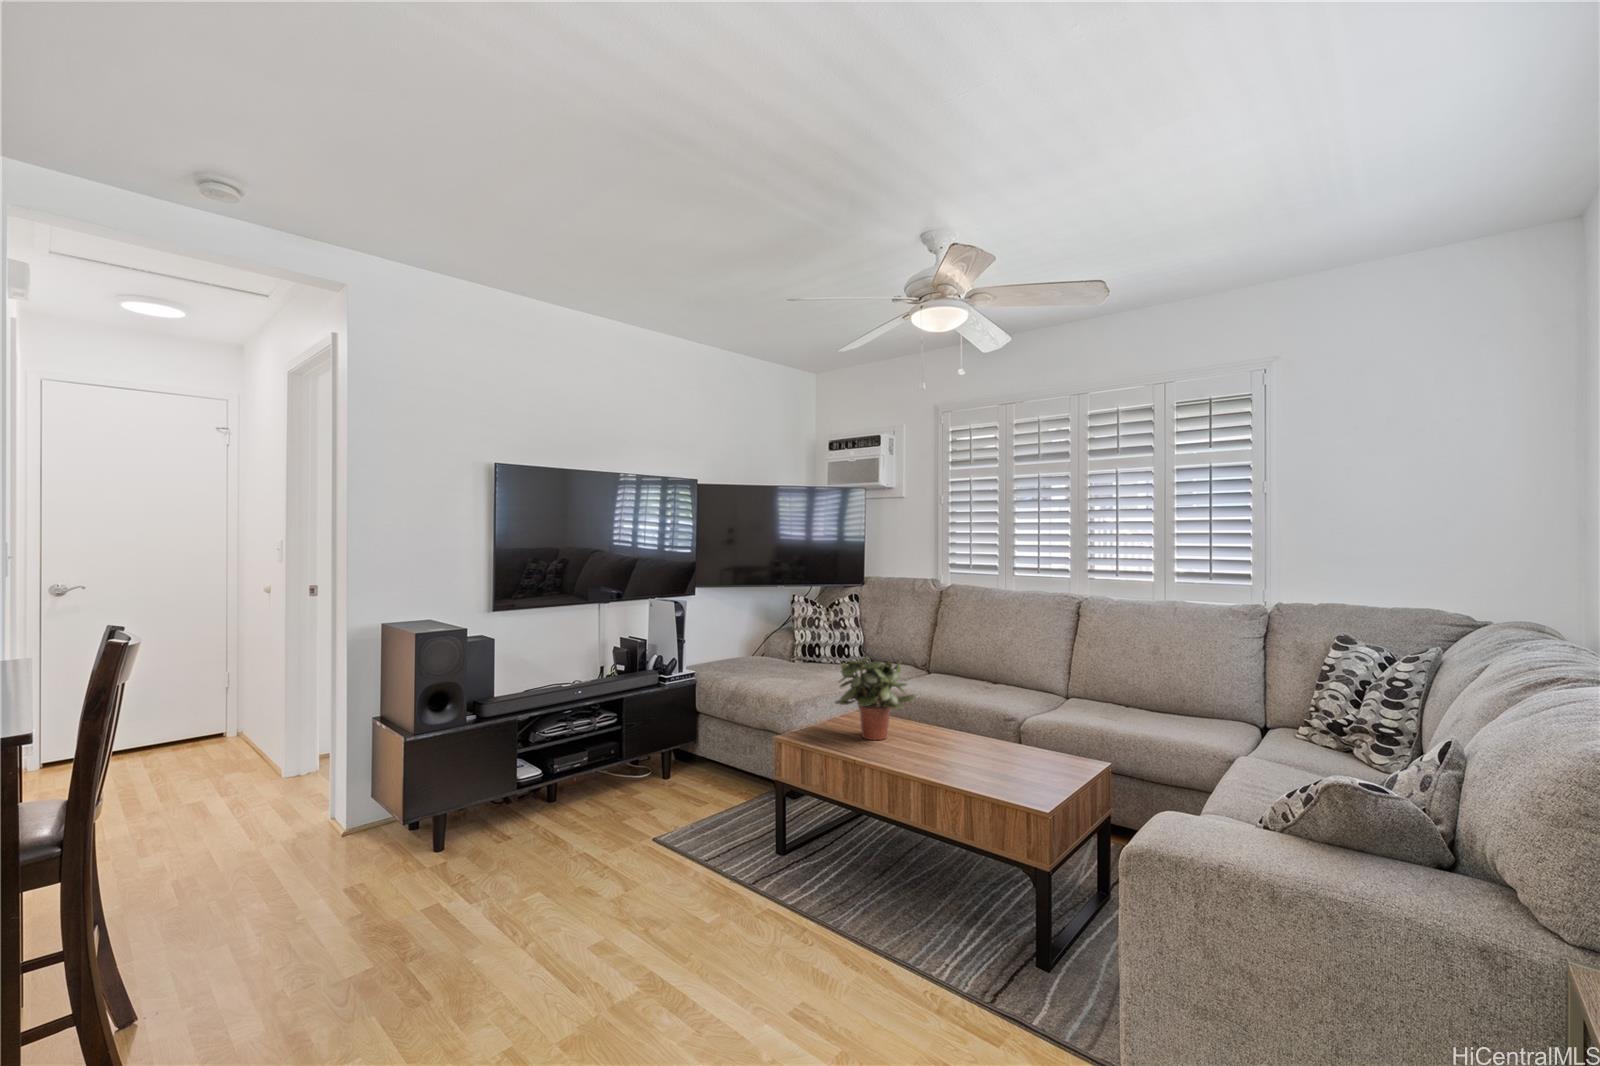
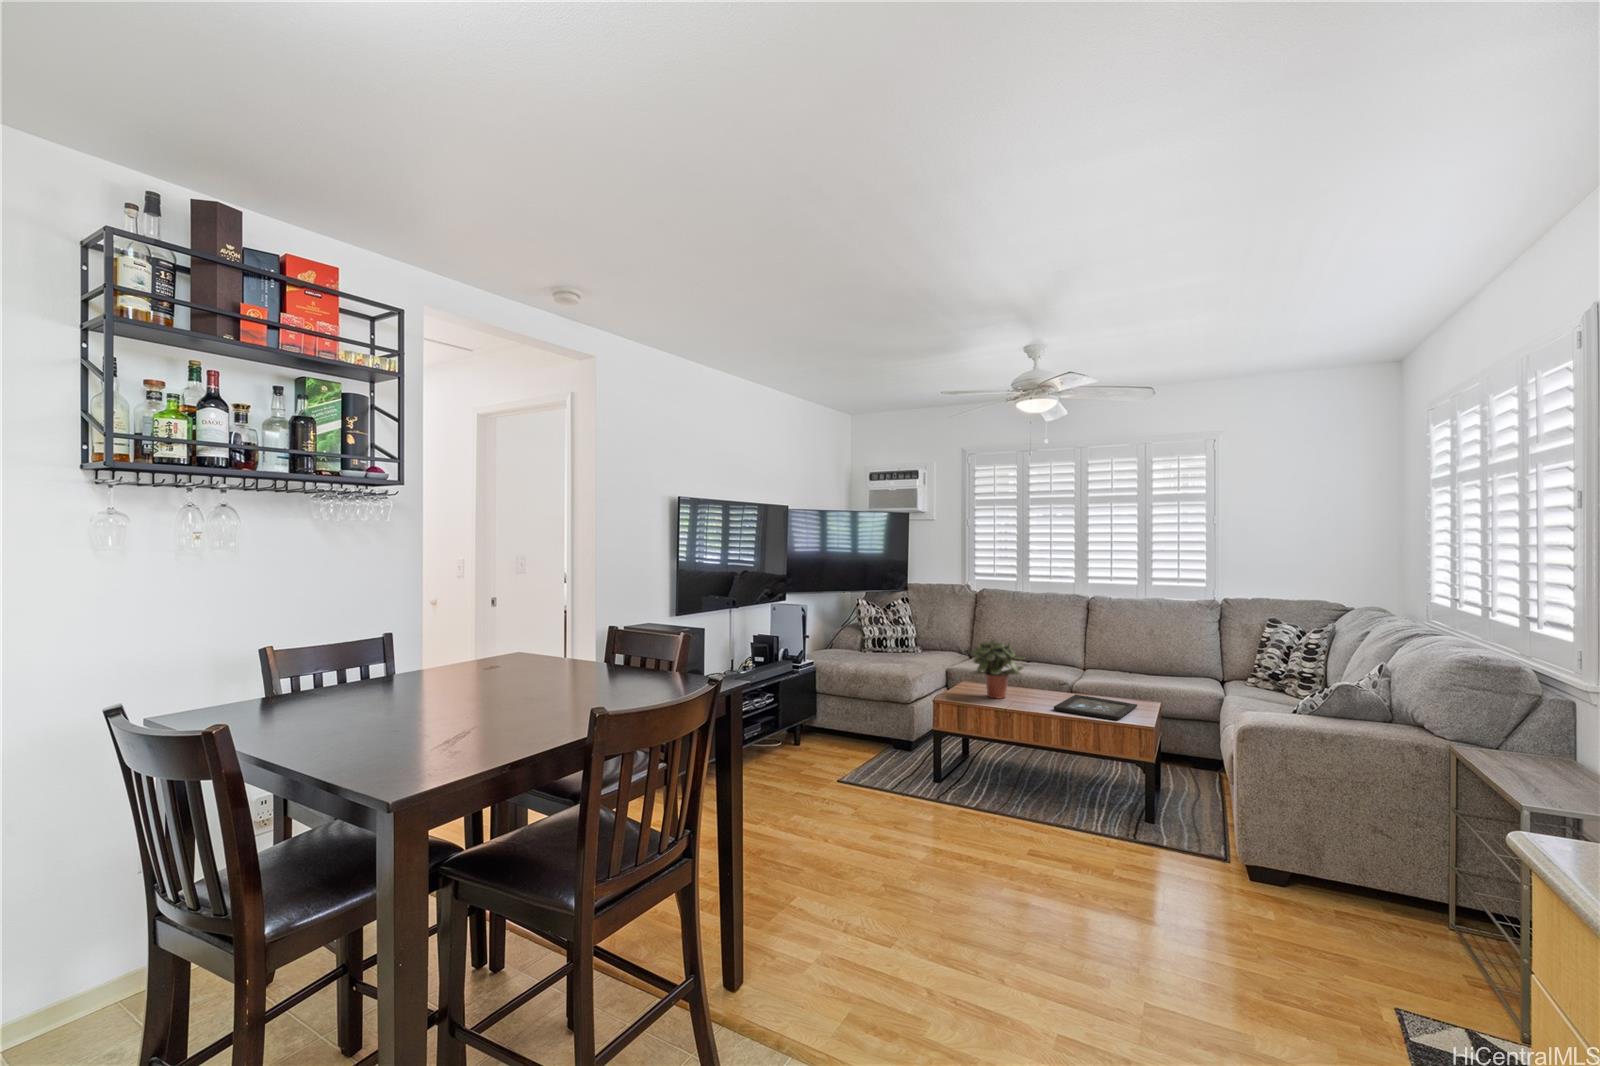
tray: none [926,741,1067,792] -> present [1054,695,1137,720]

